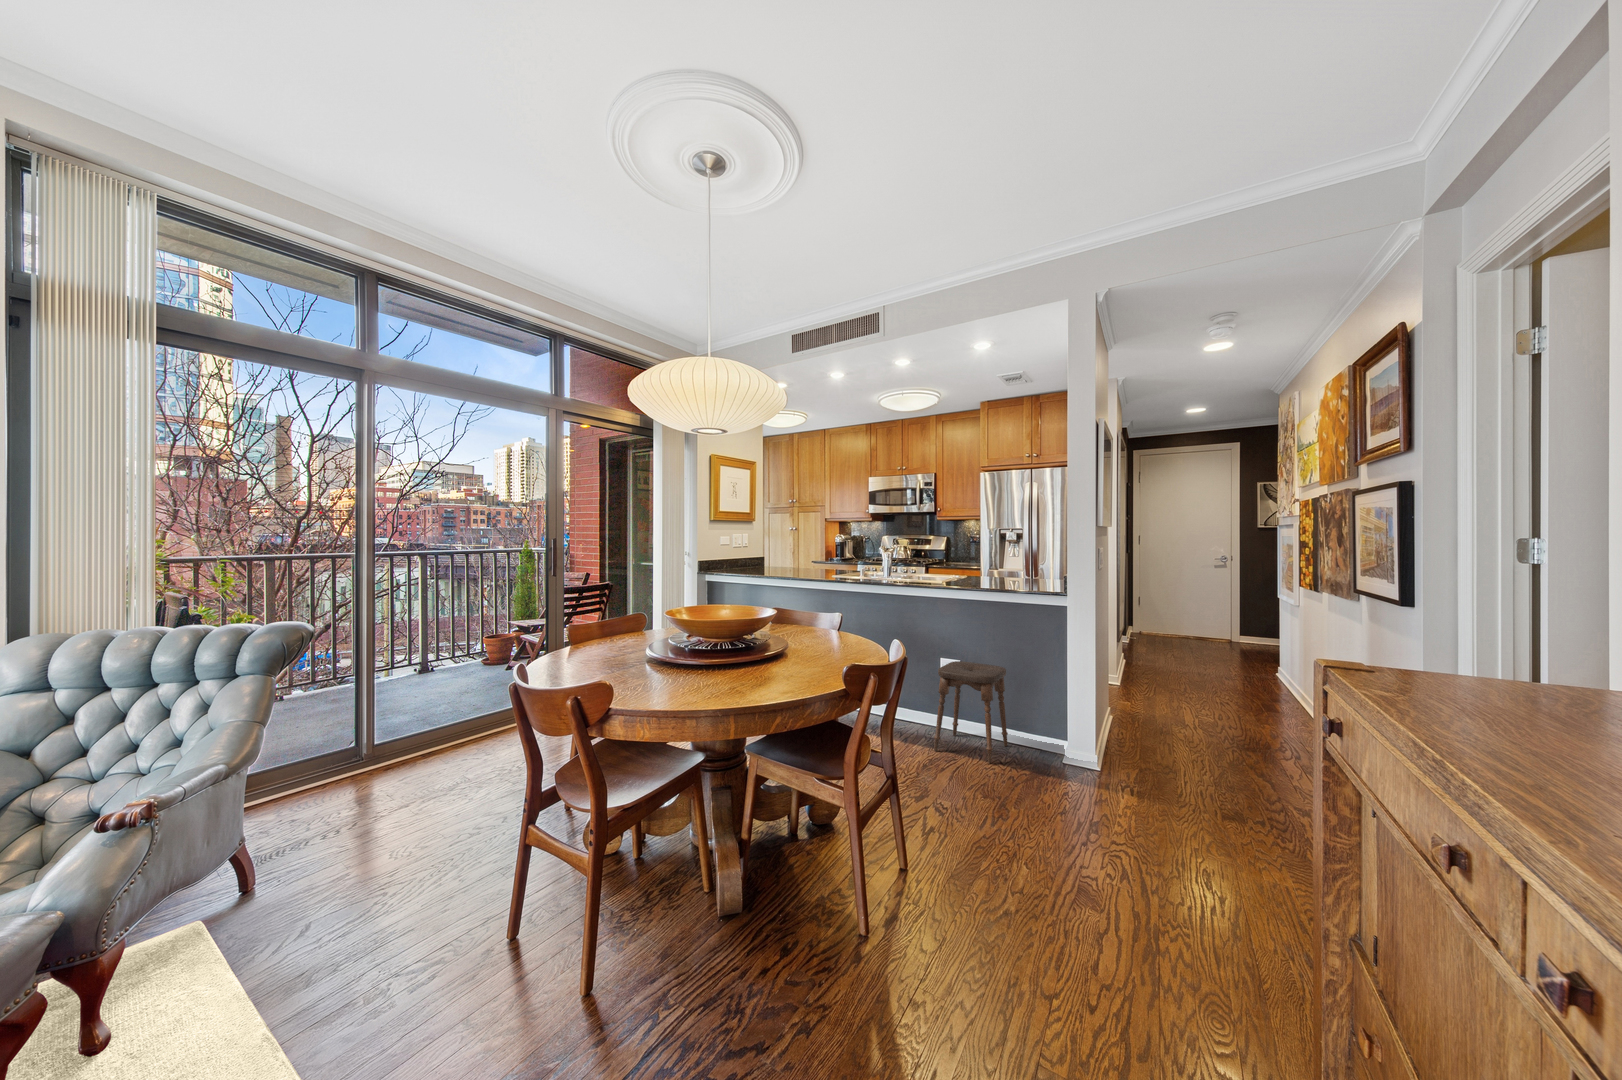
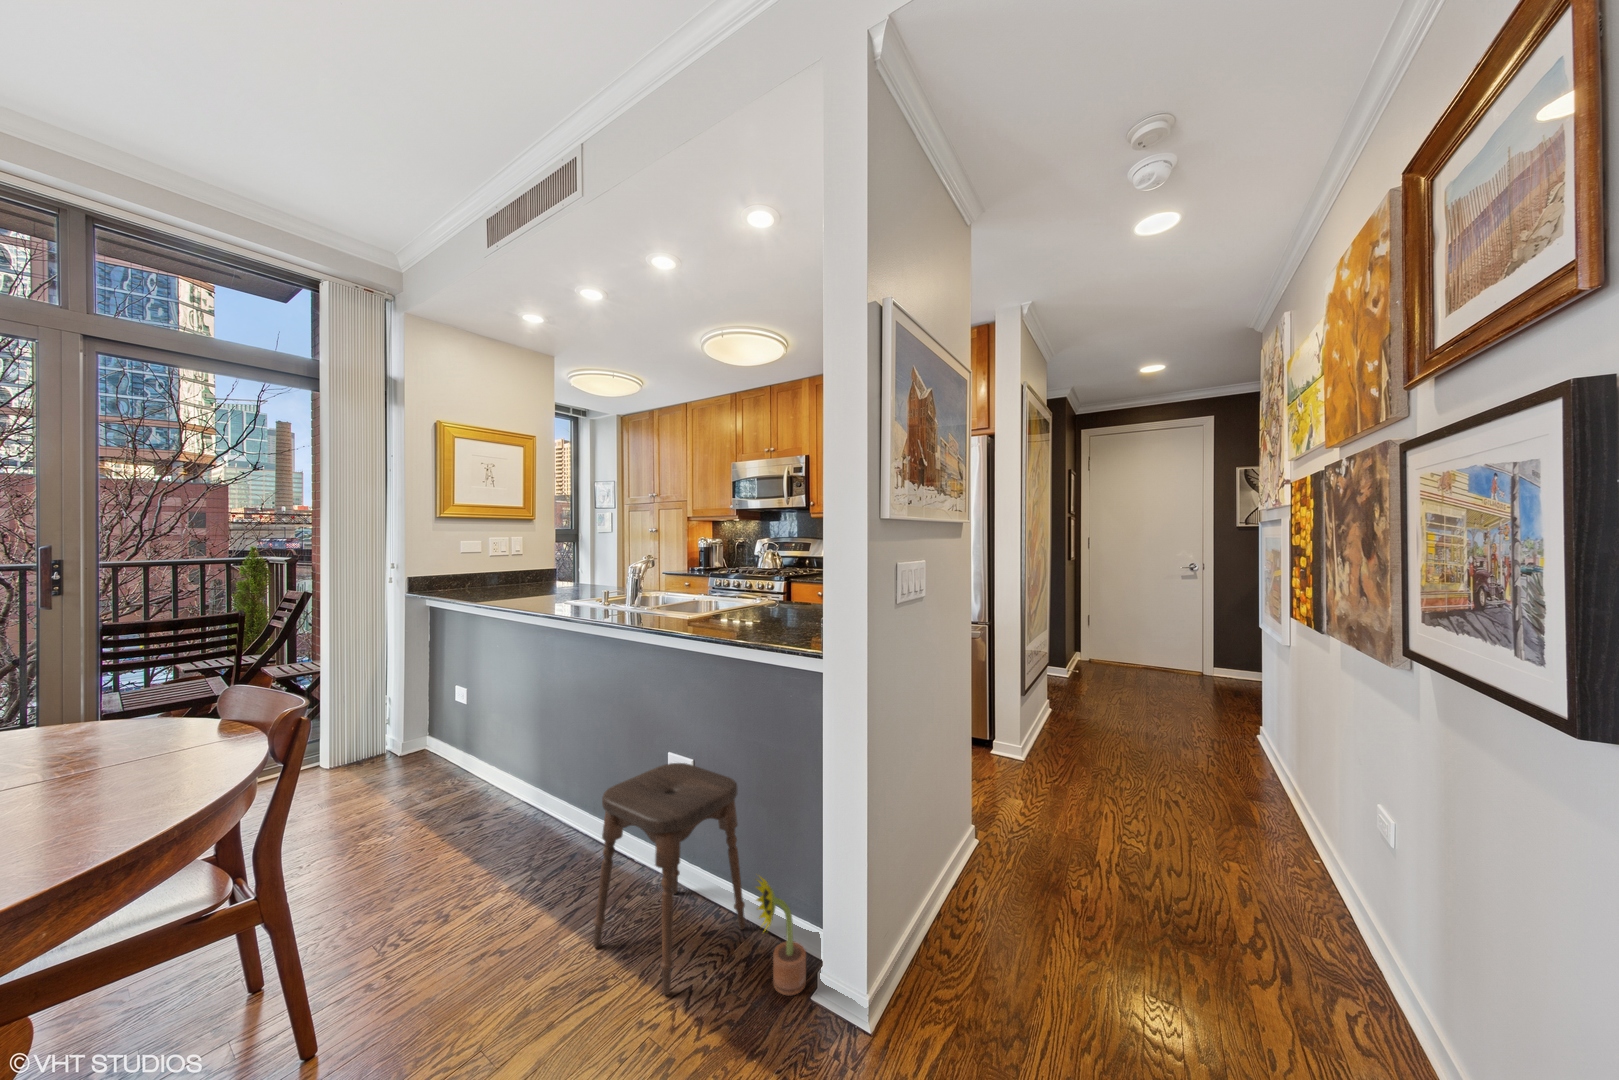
decorative plant: none [1026,705,1057,763] -> present [757,877,806,996]

